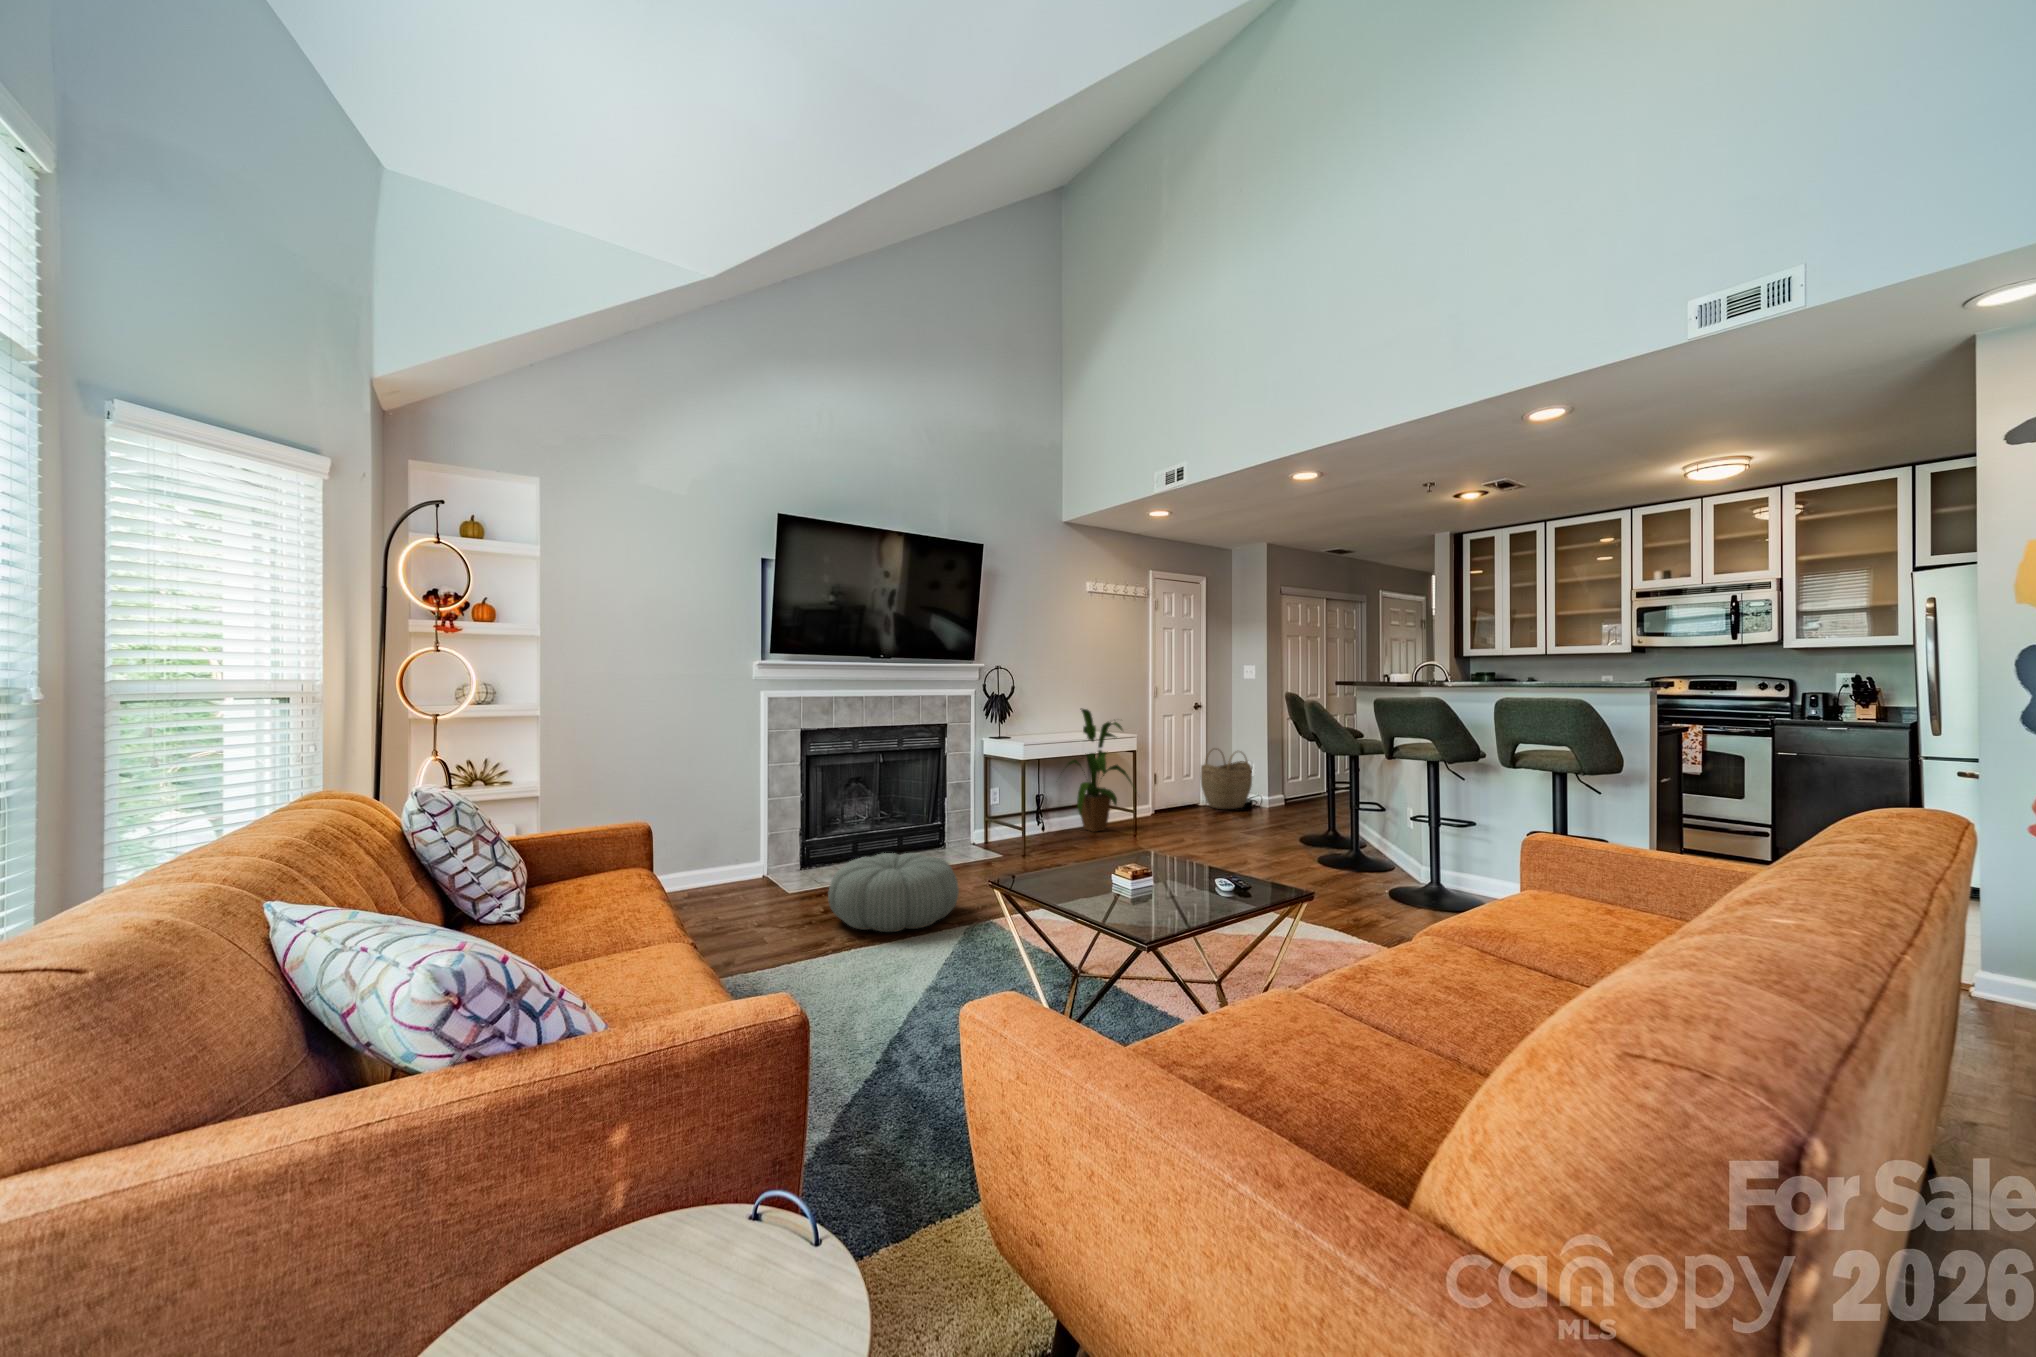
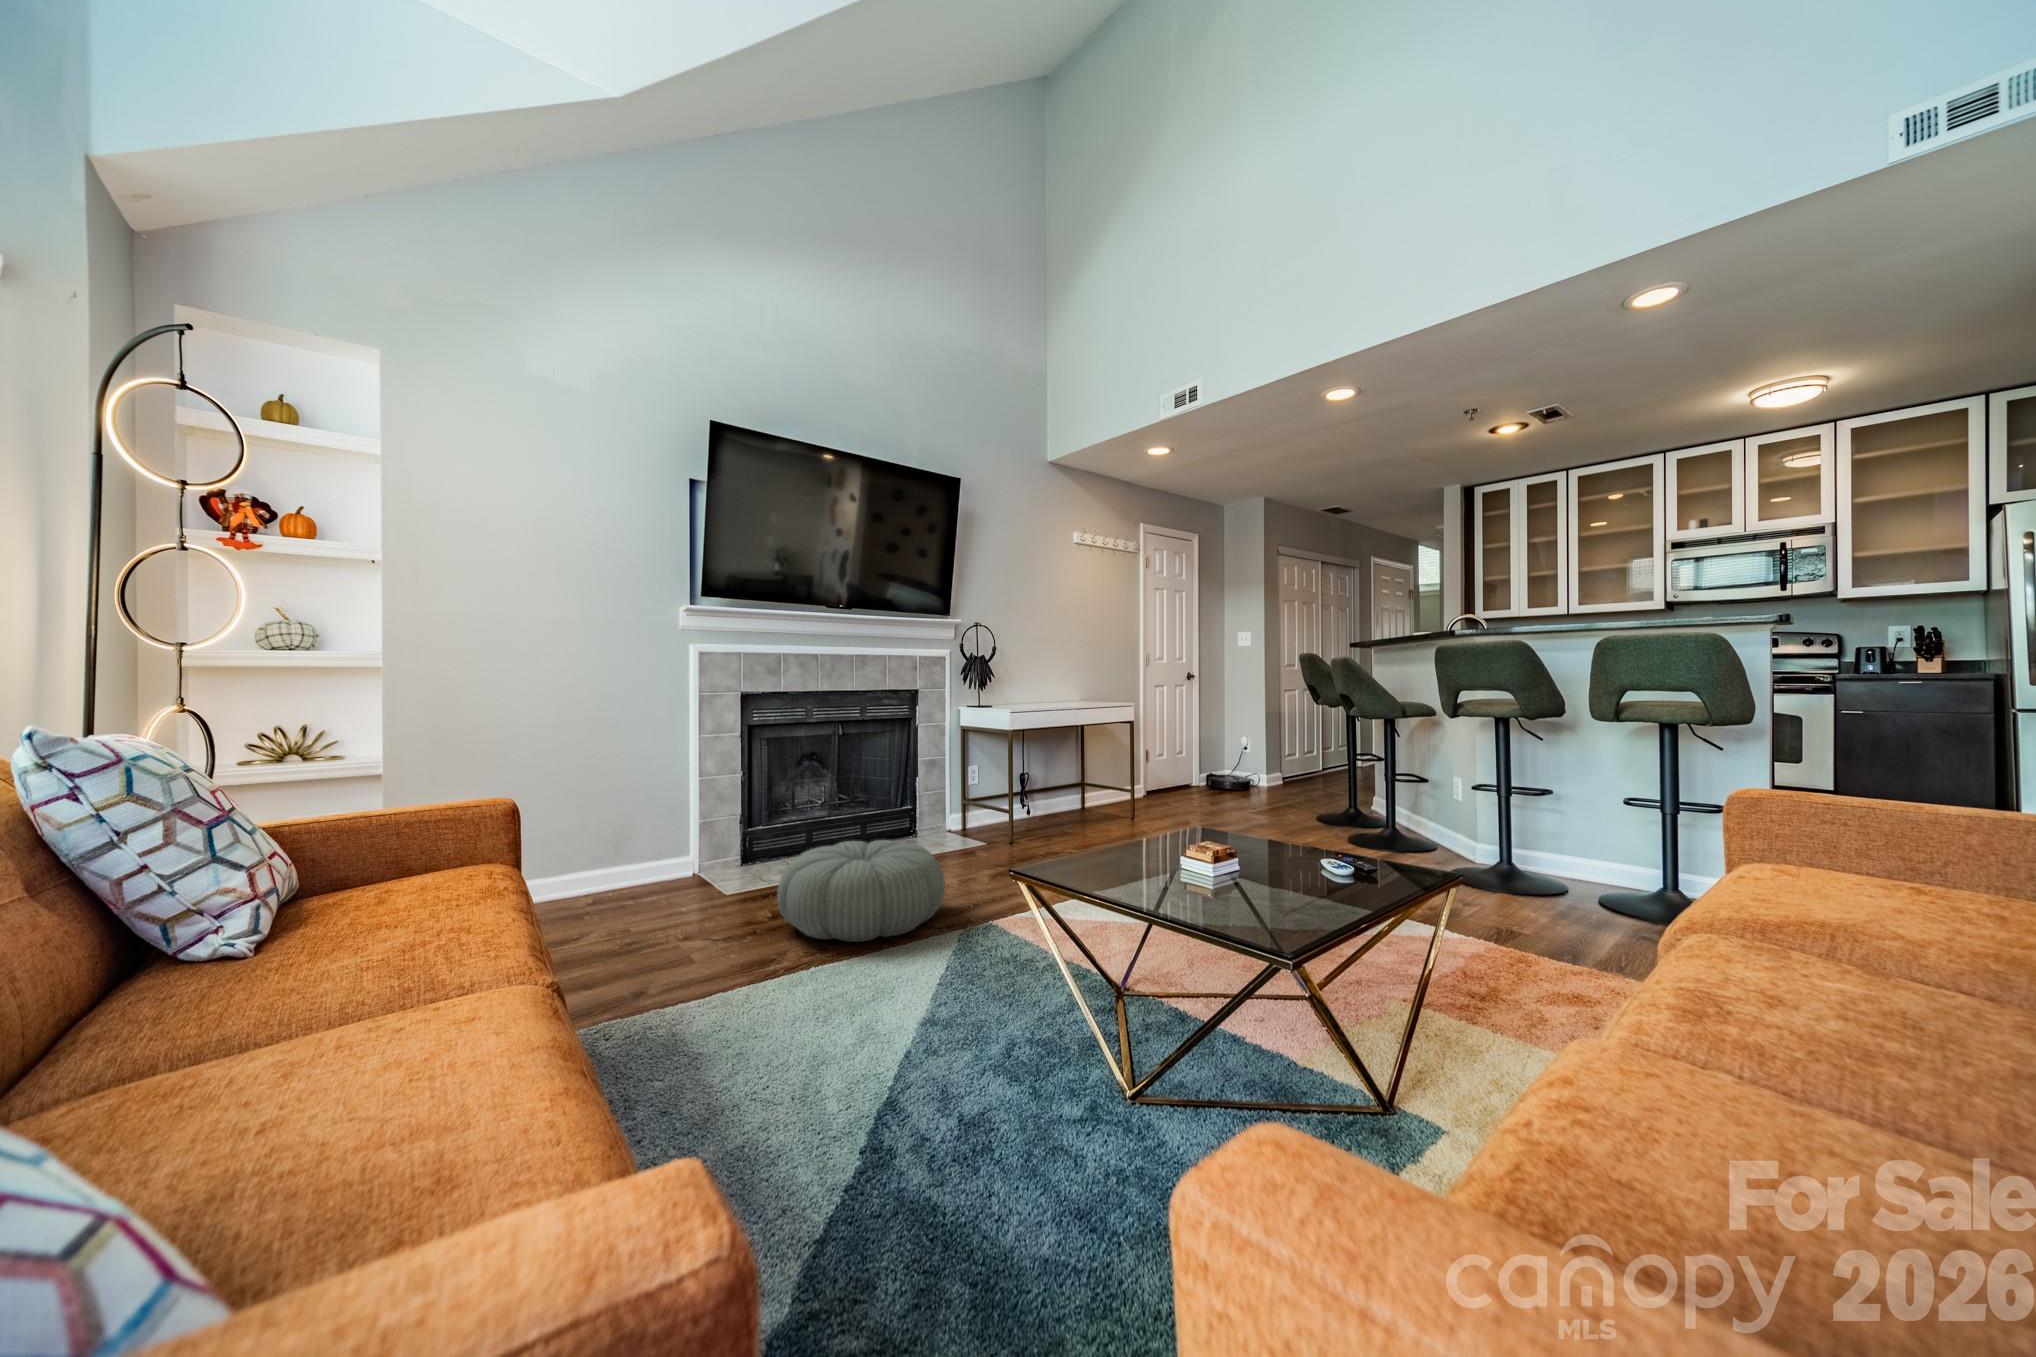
house plant: present [1068,708,1133,832] -> none [1037,674,1133,815]
woven basket: present [1200,749,1252,809] -> none [1189,722,1245,789]

